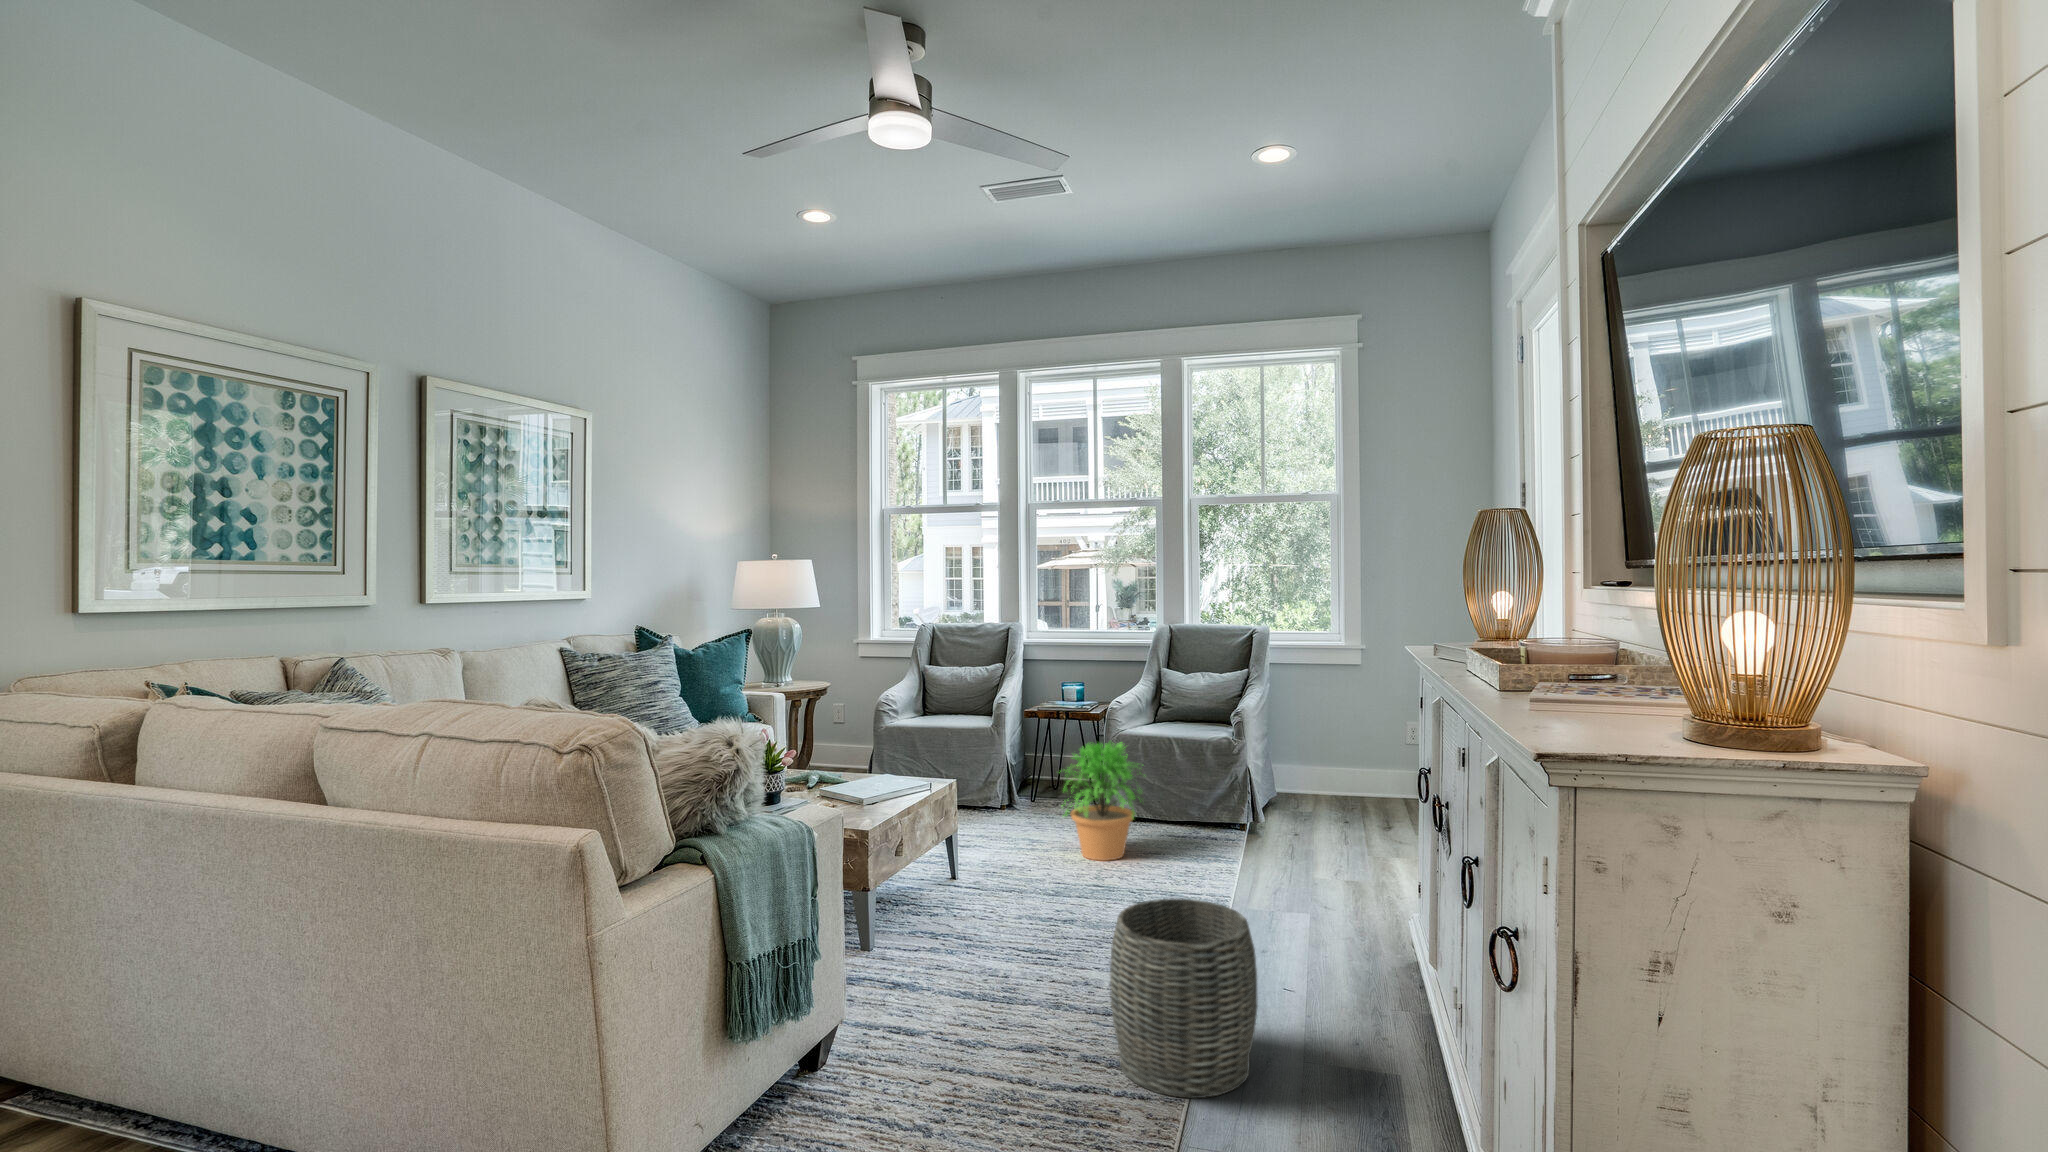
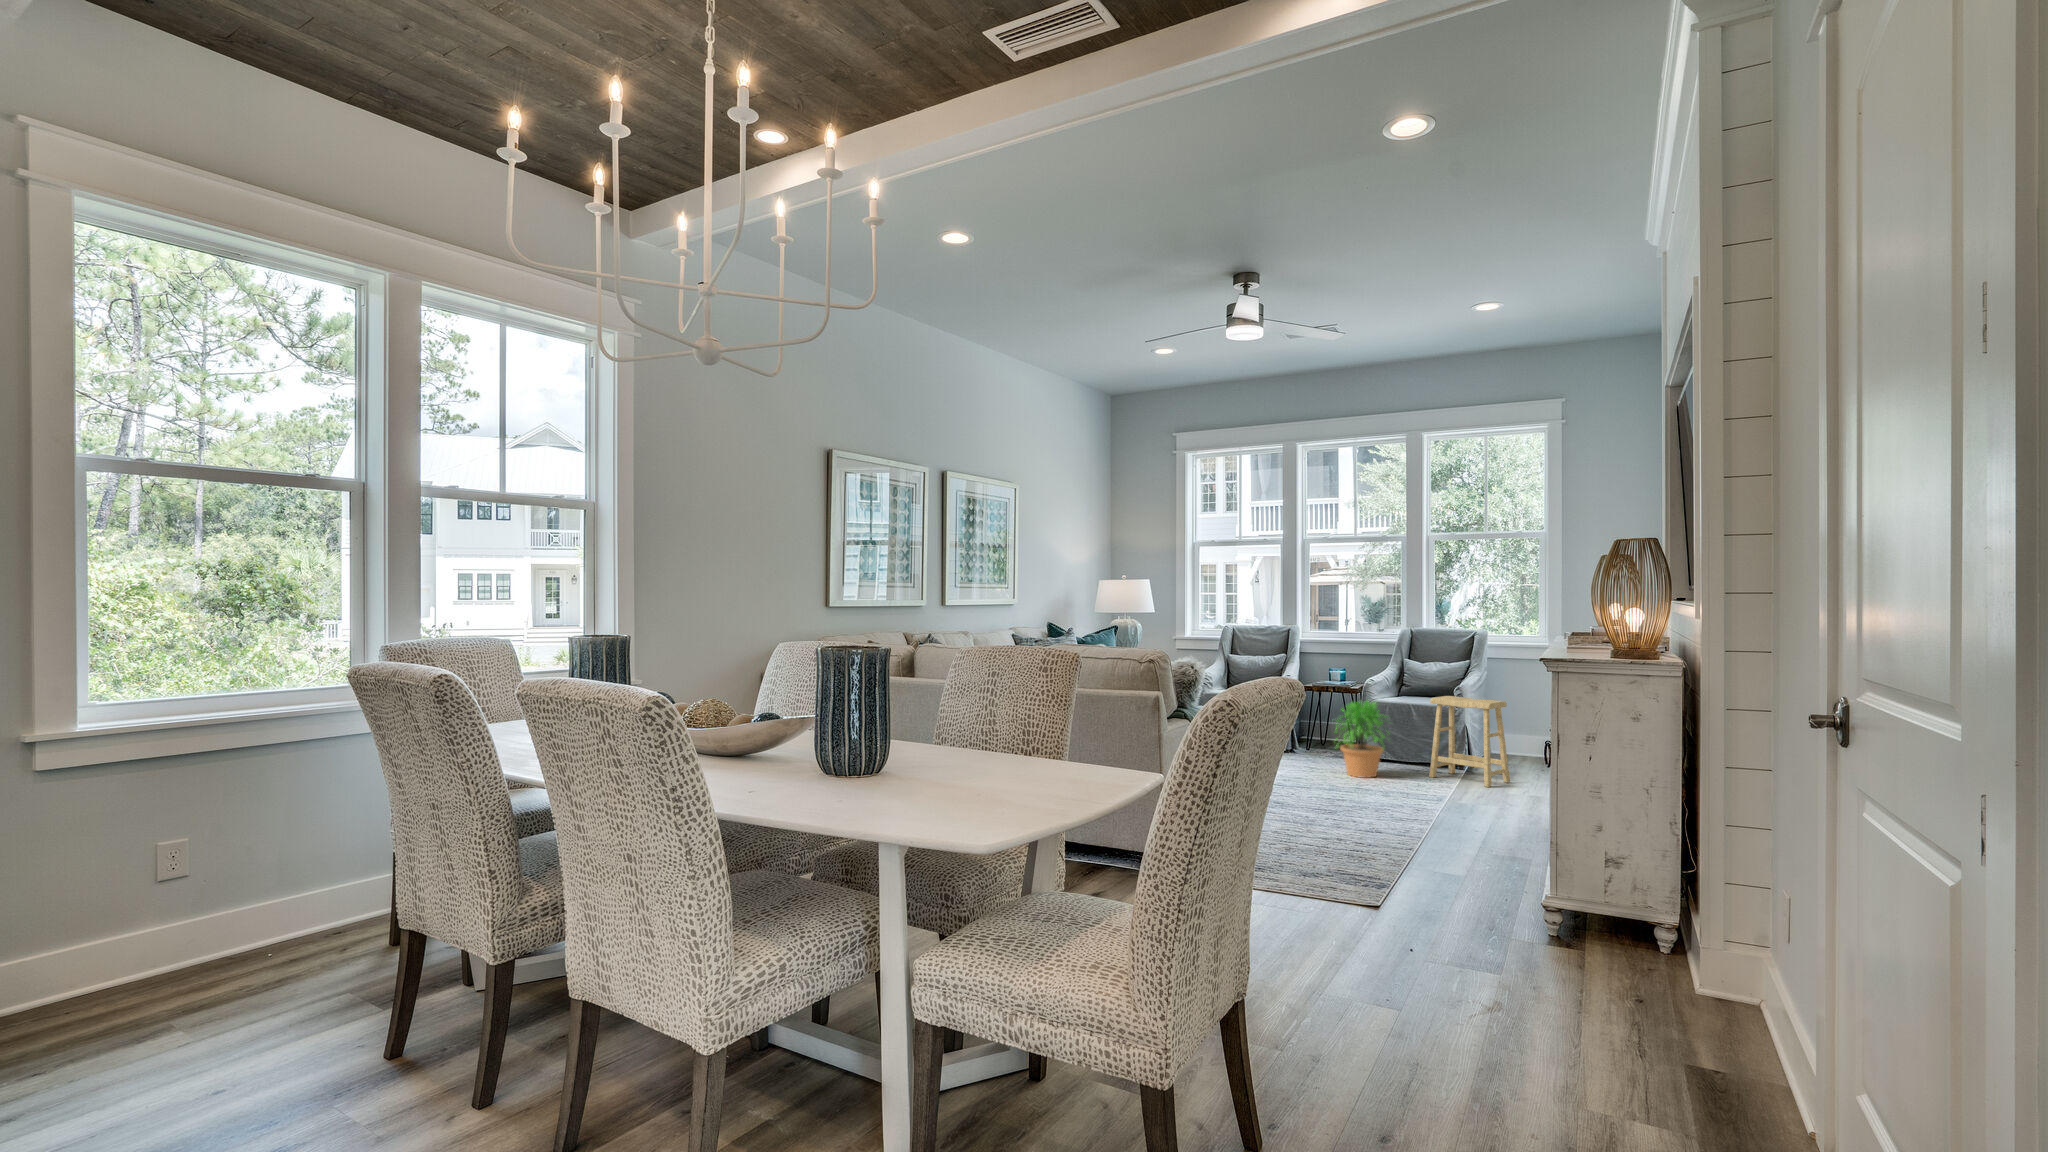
footstool: none [1198,728,1310,869] -> present [1429,696,1510,787]
woven basket: present [1110,899,1258,1098] -> none [1373,765,1454,855]

